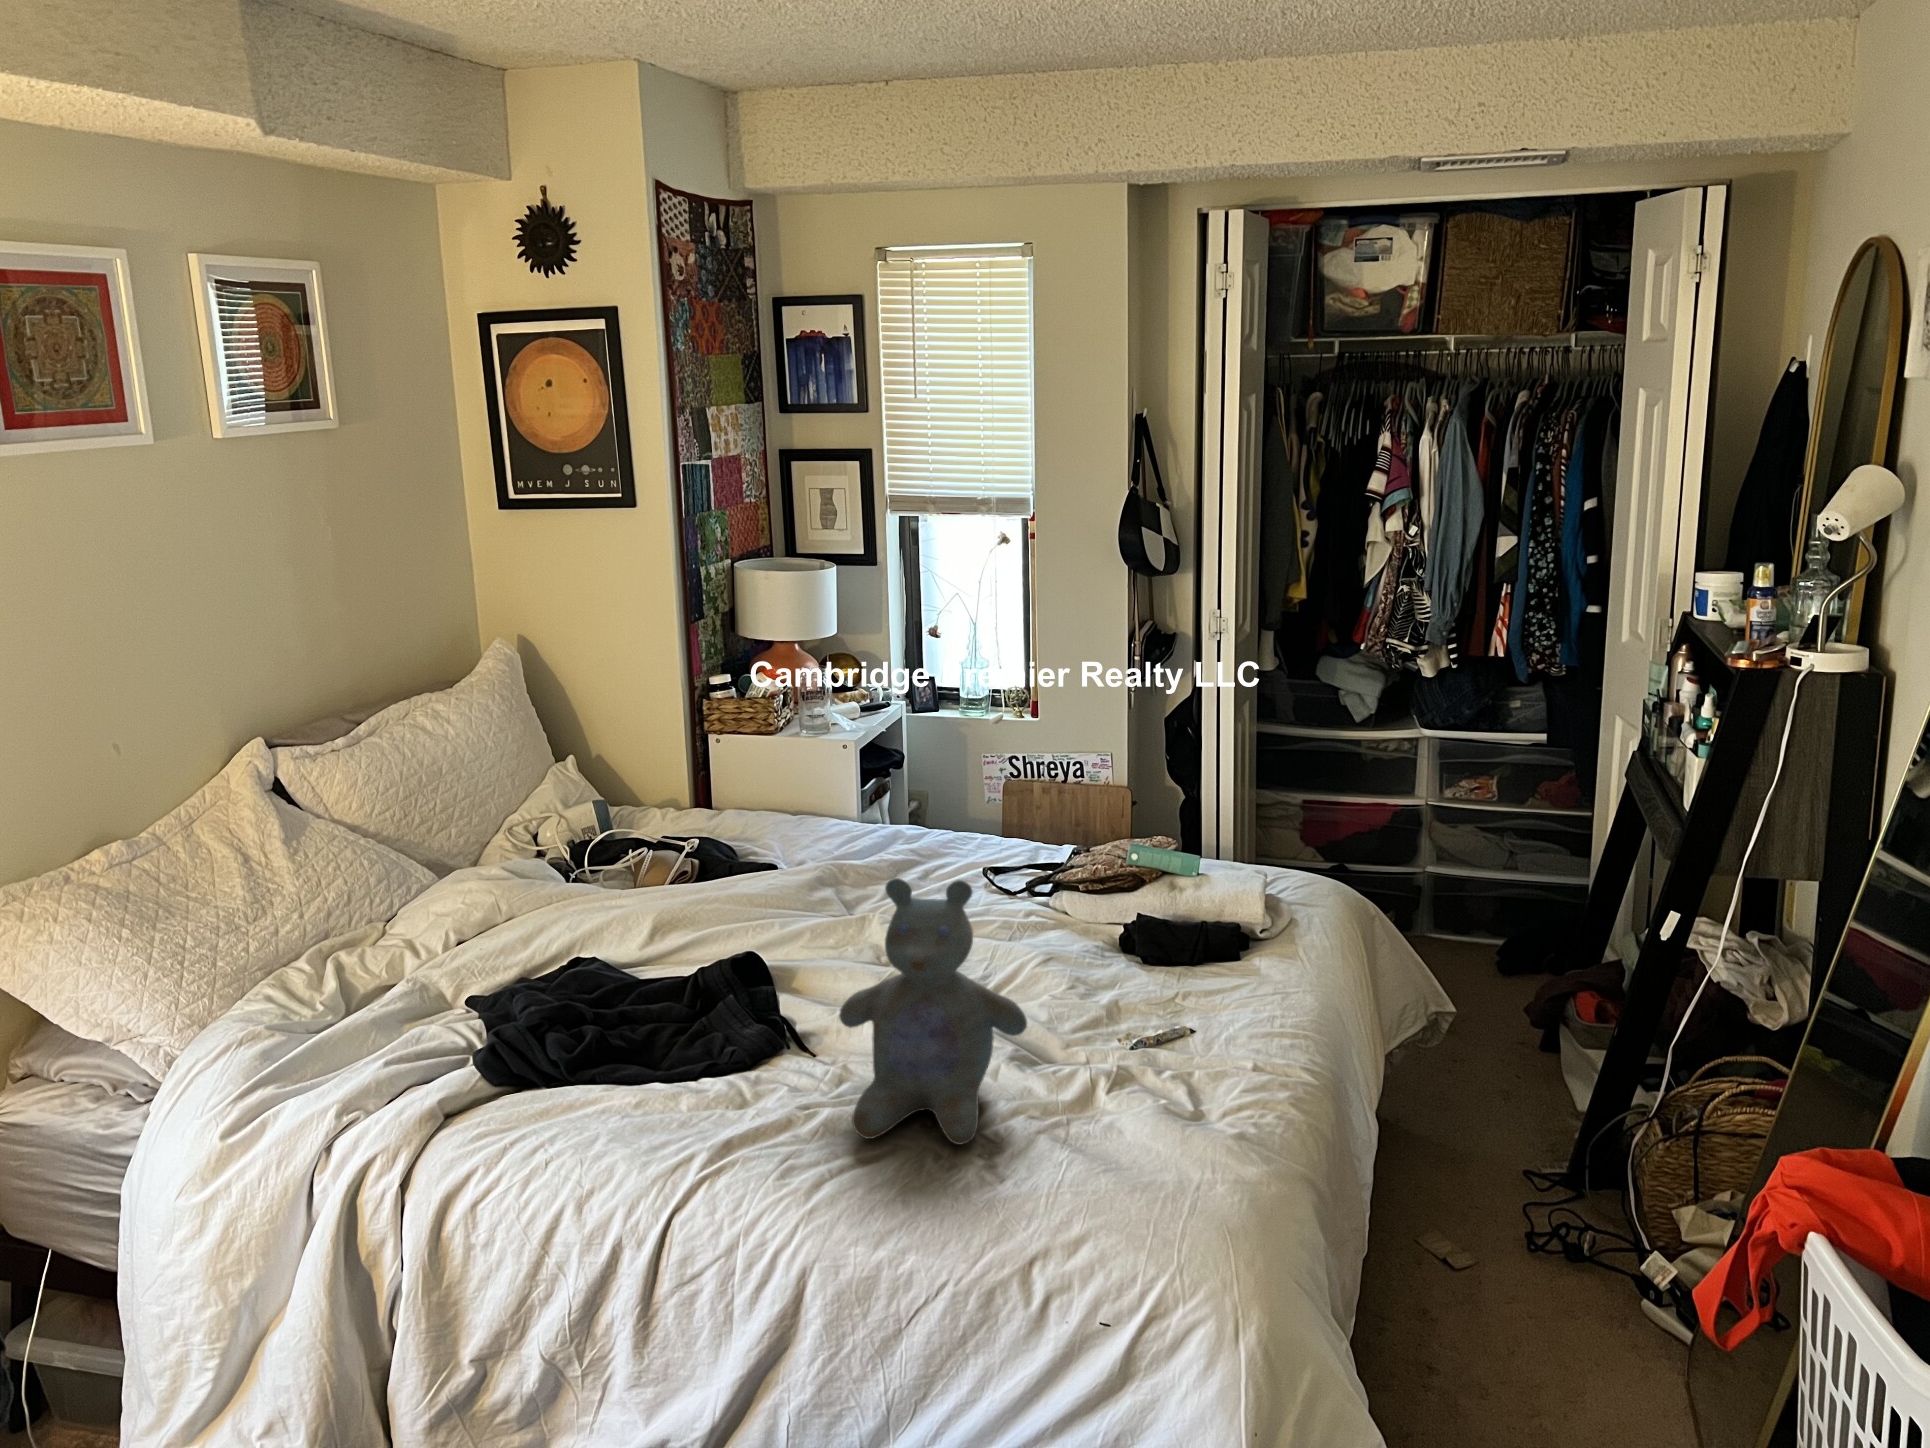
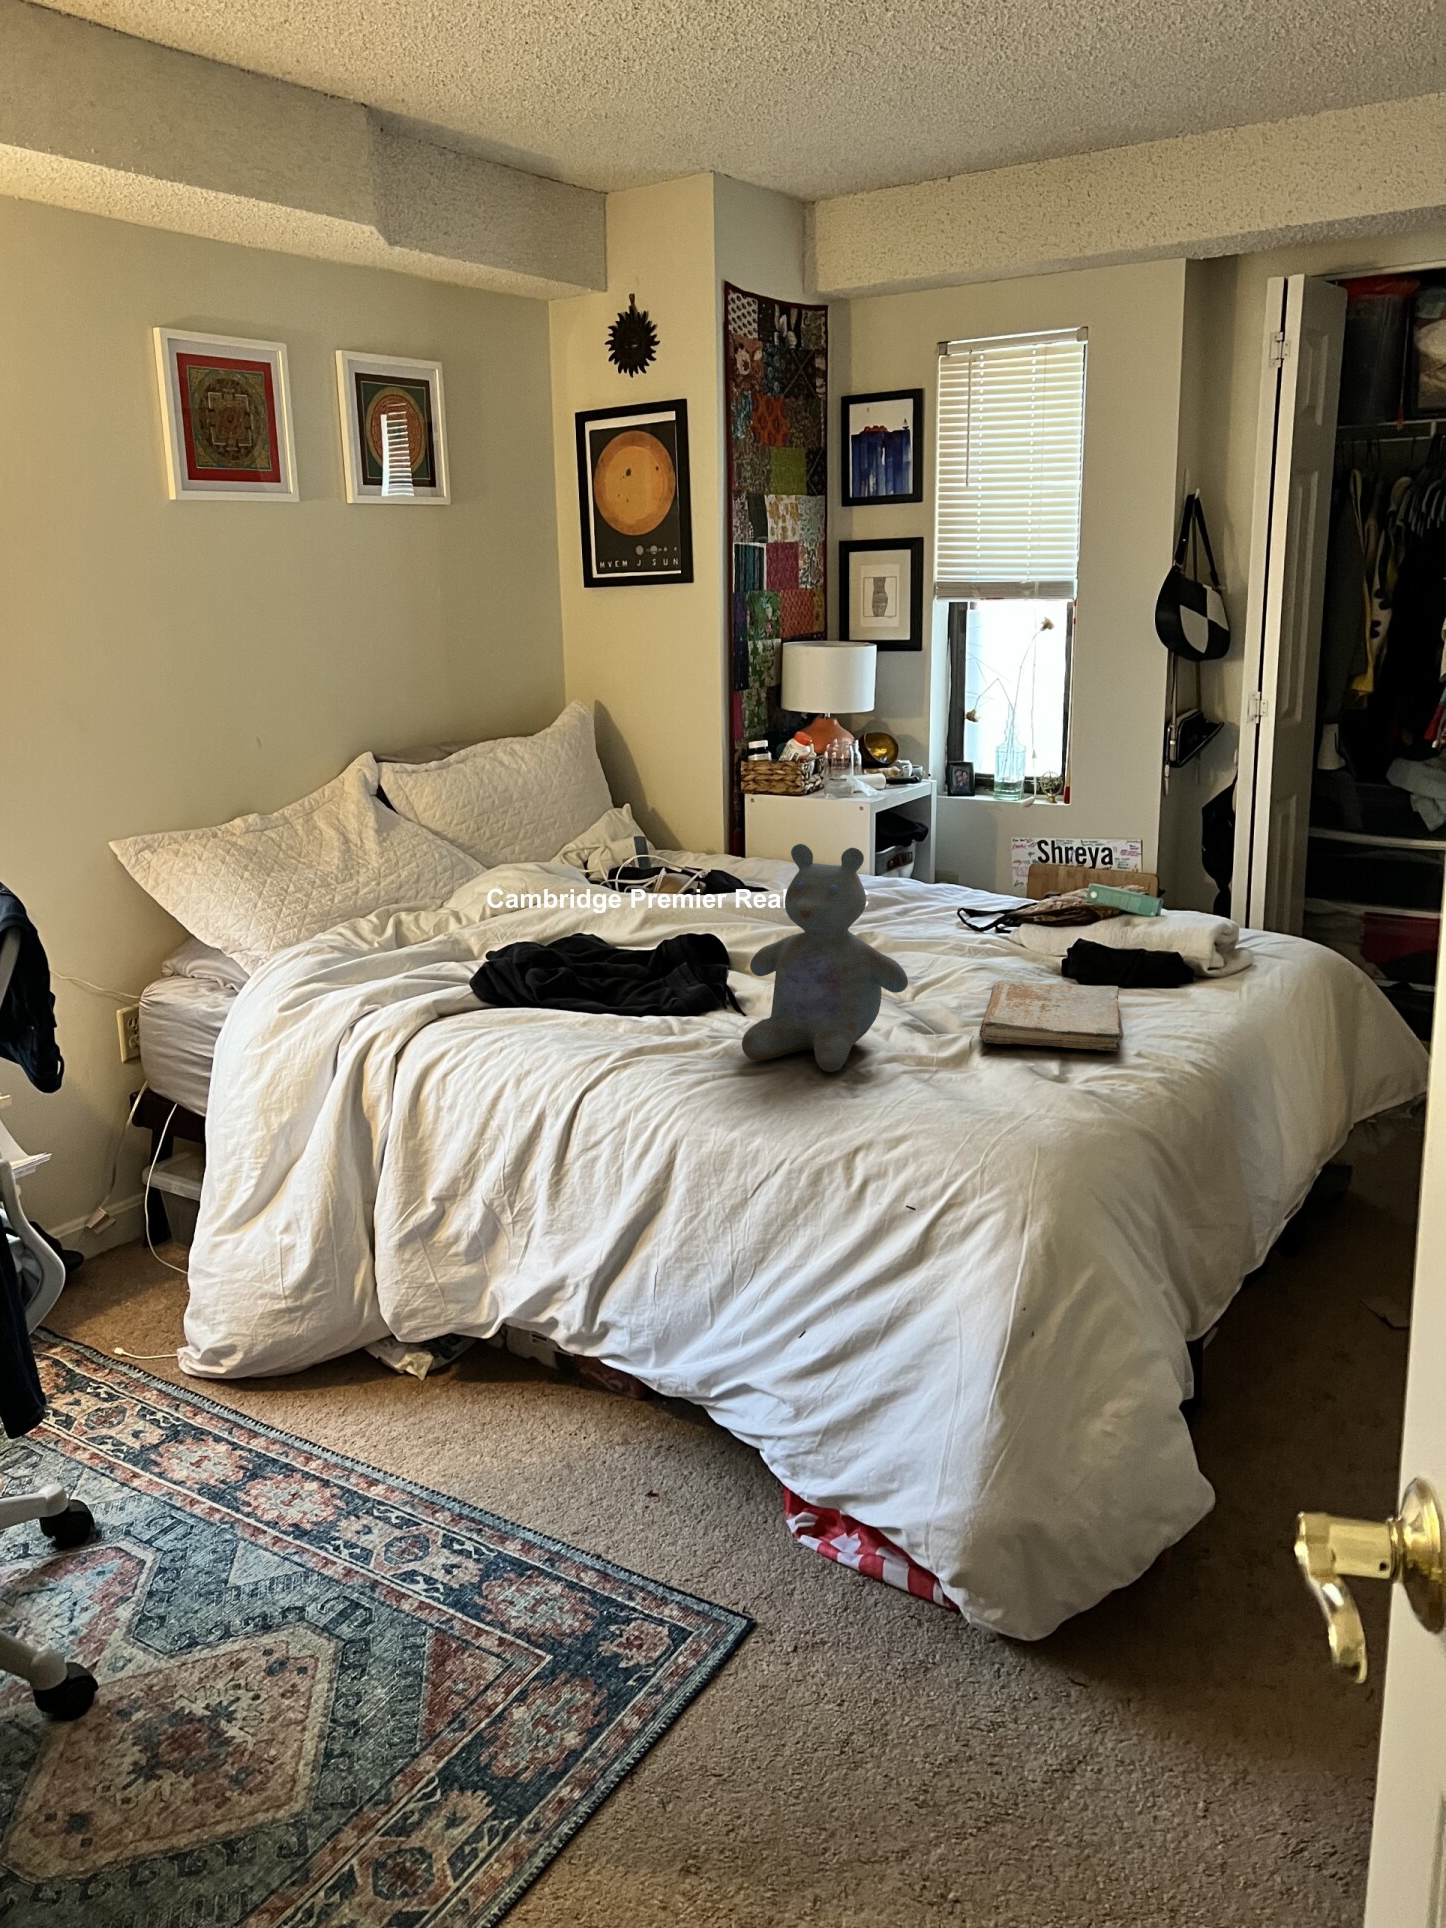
book: none [1076,973,1246,1072] -> present [980,980,1124,1051]

